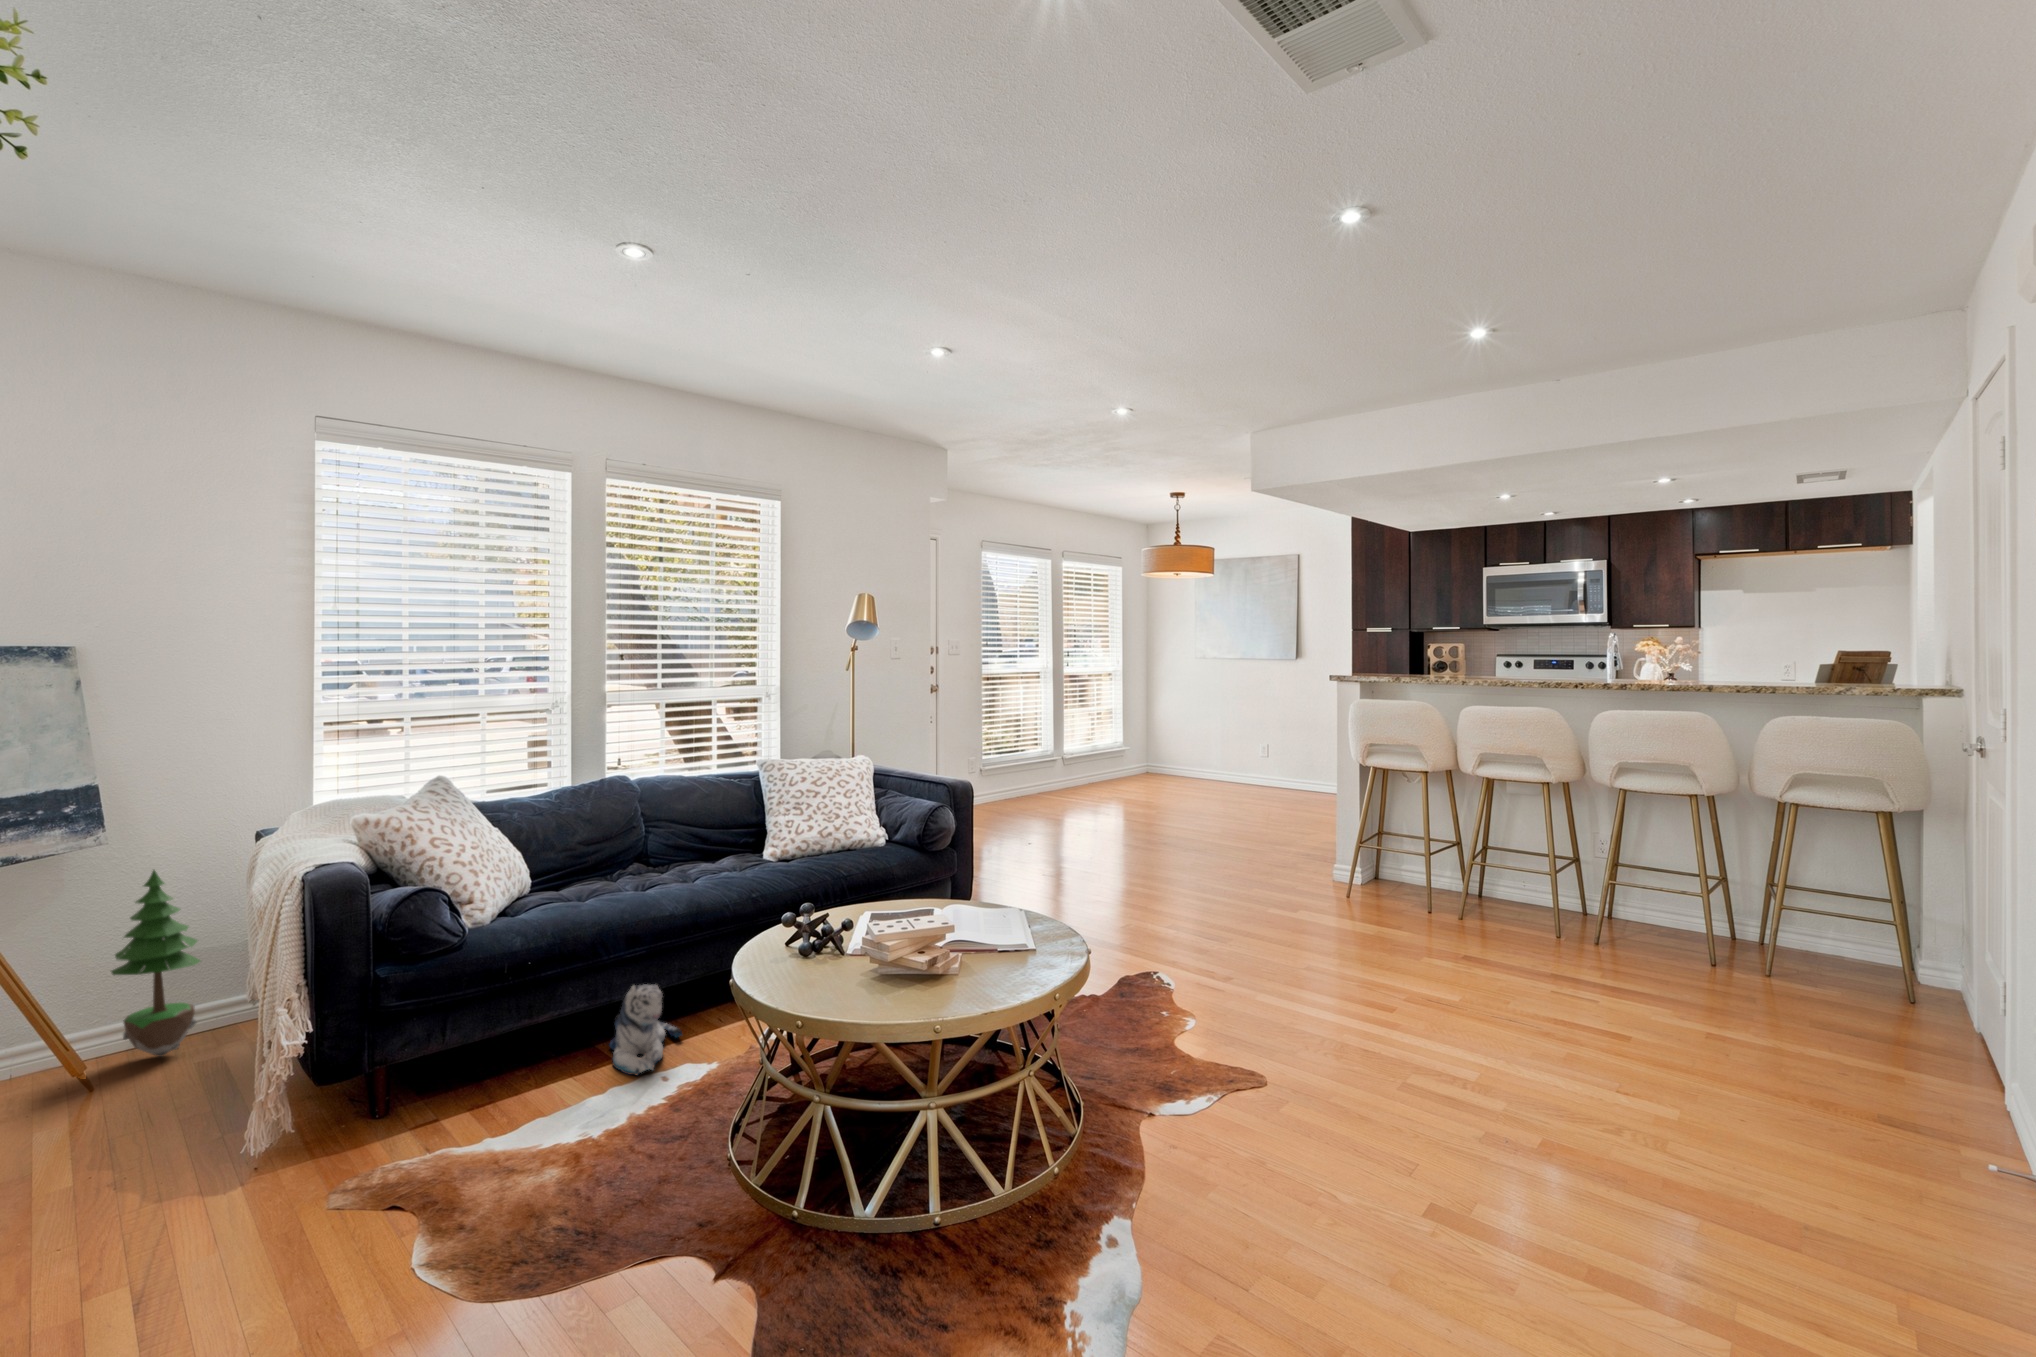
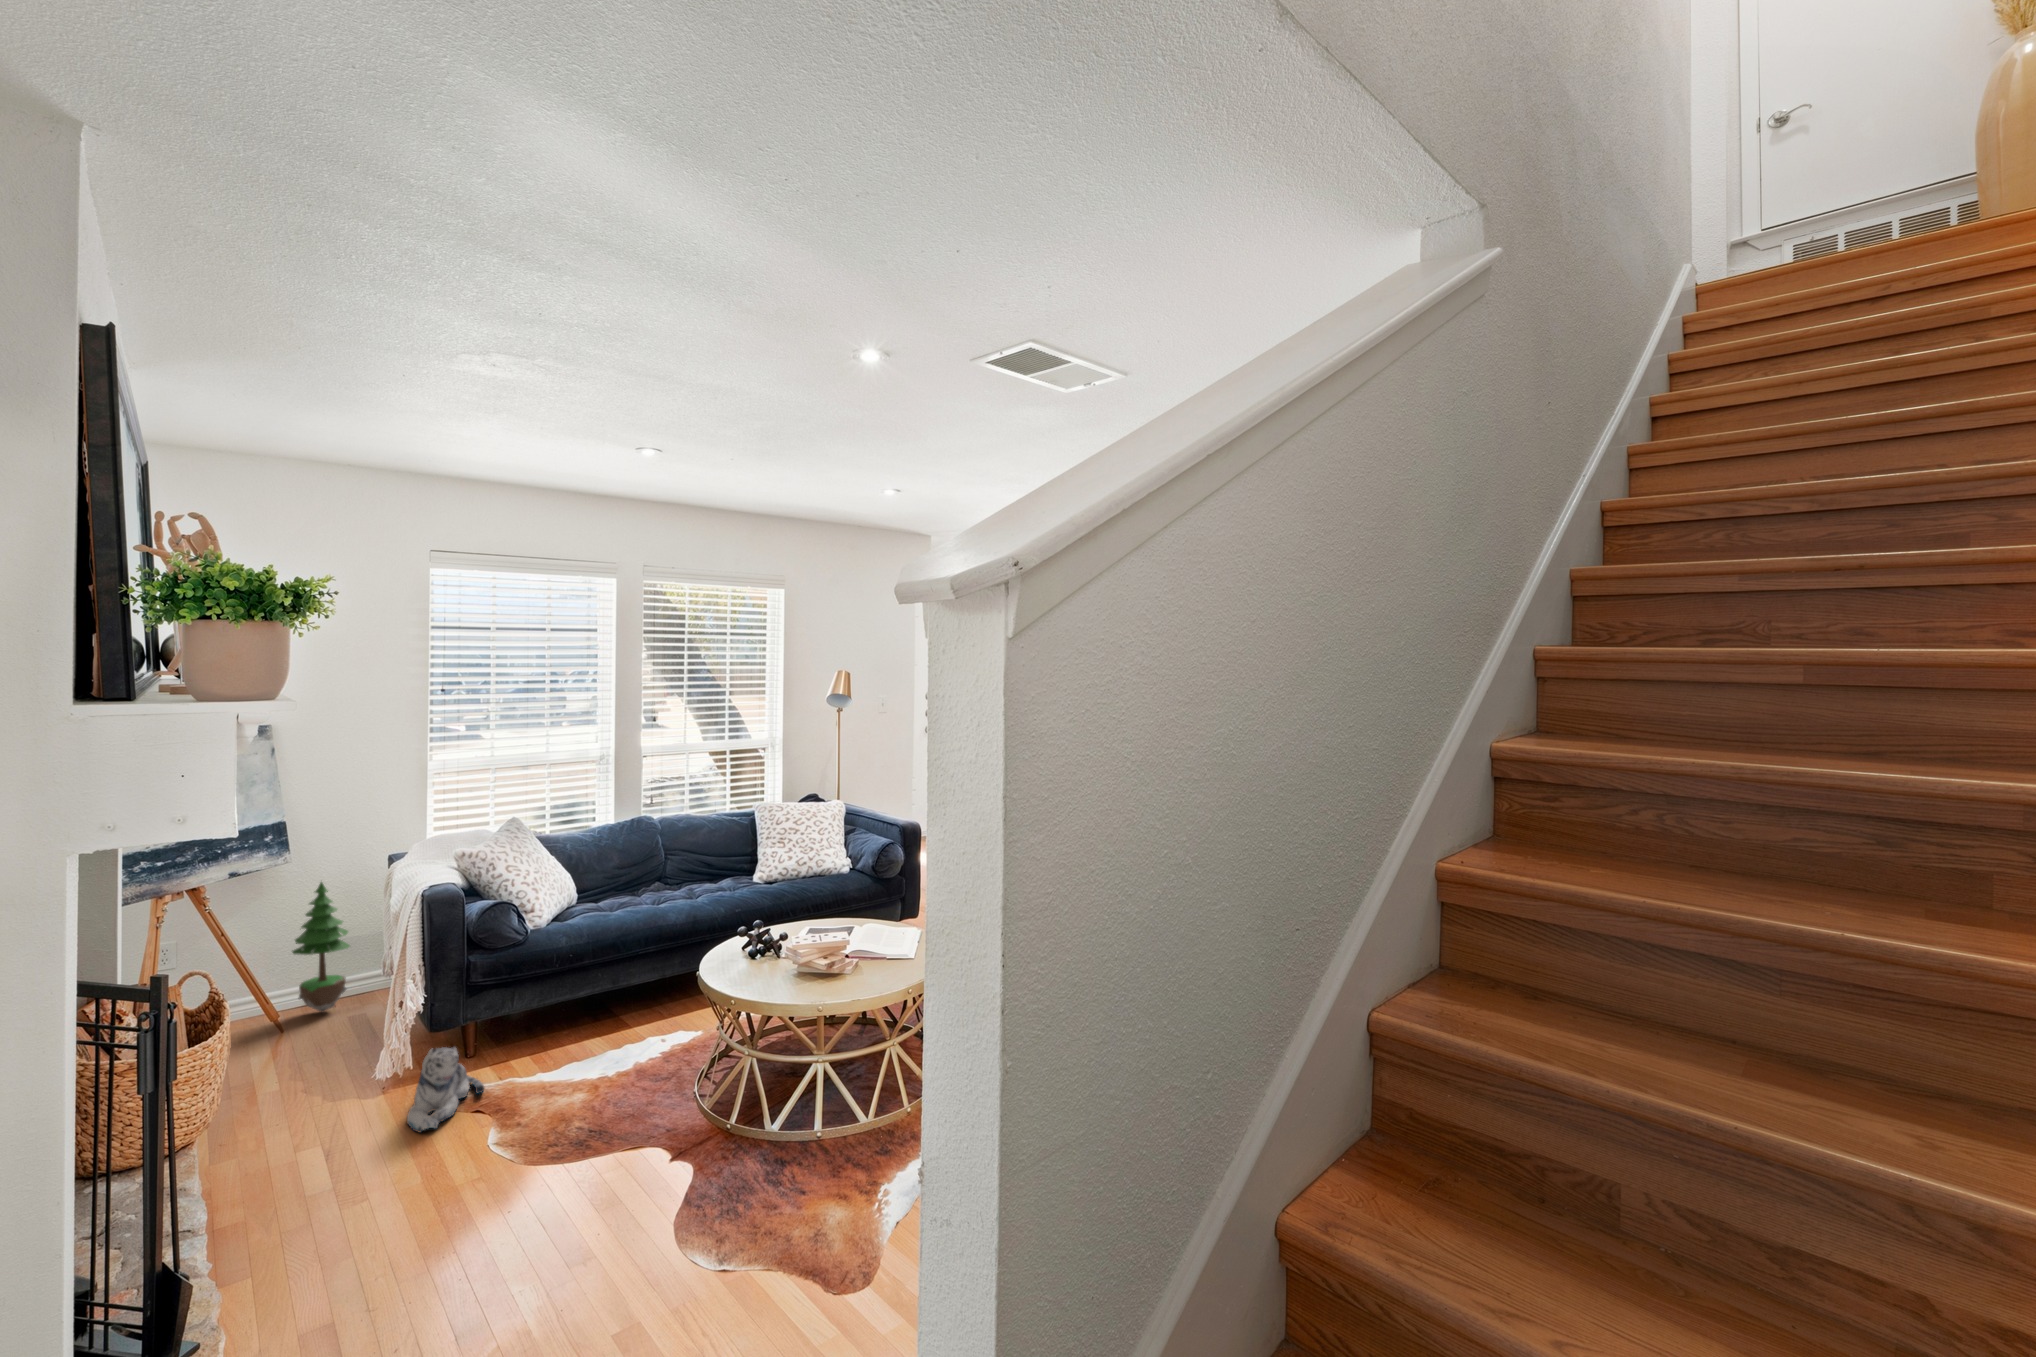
plush toy: present [609,984,682,1076] -> present [407,1047,484,1132]

